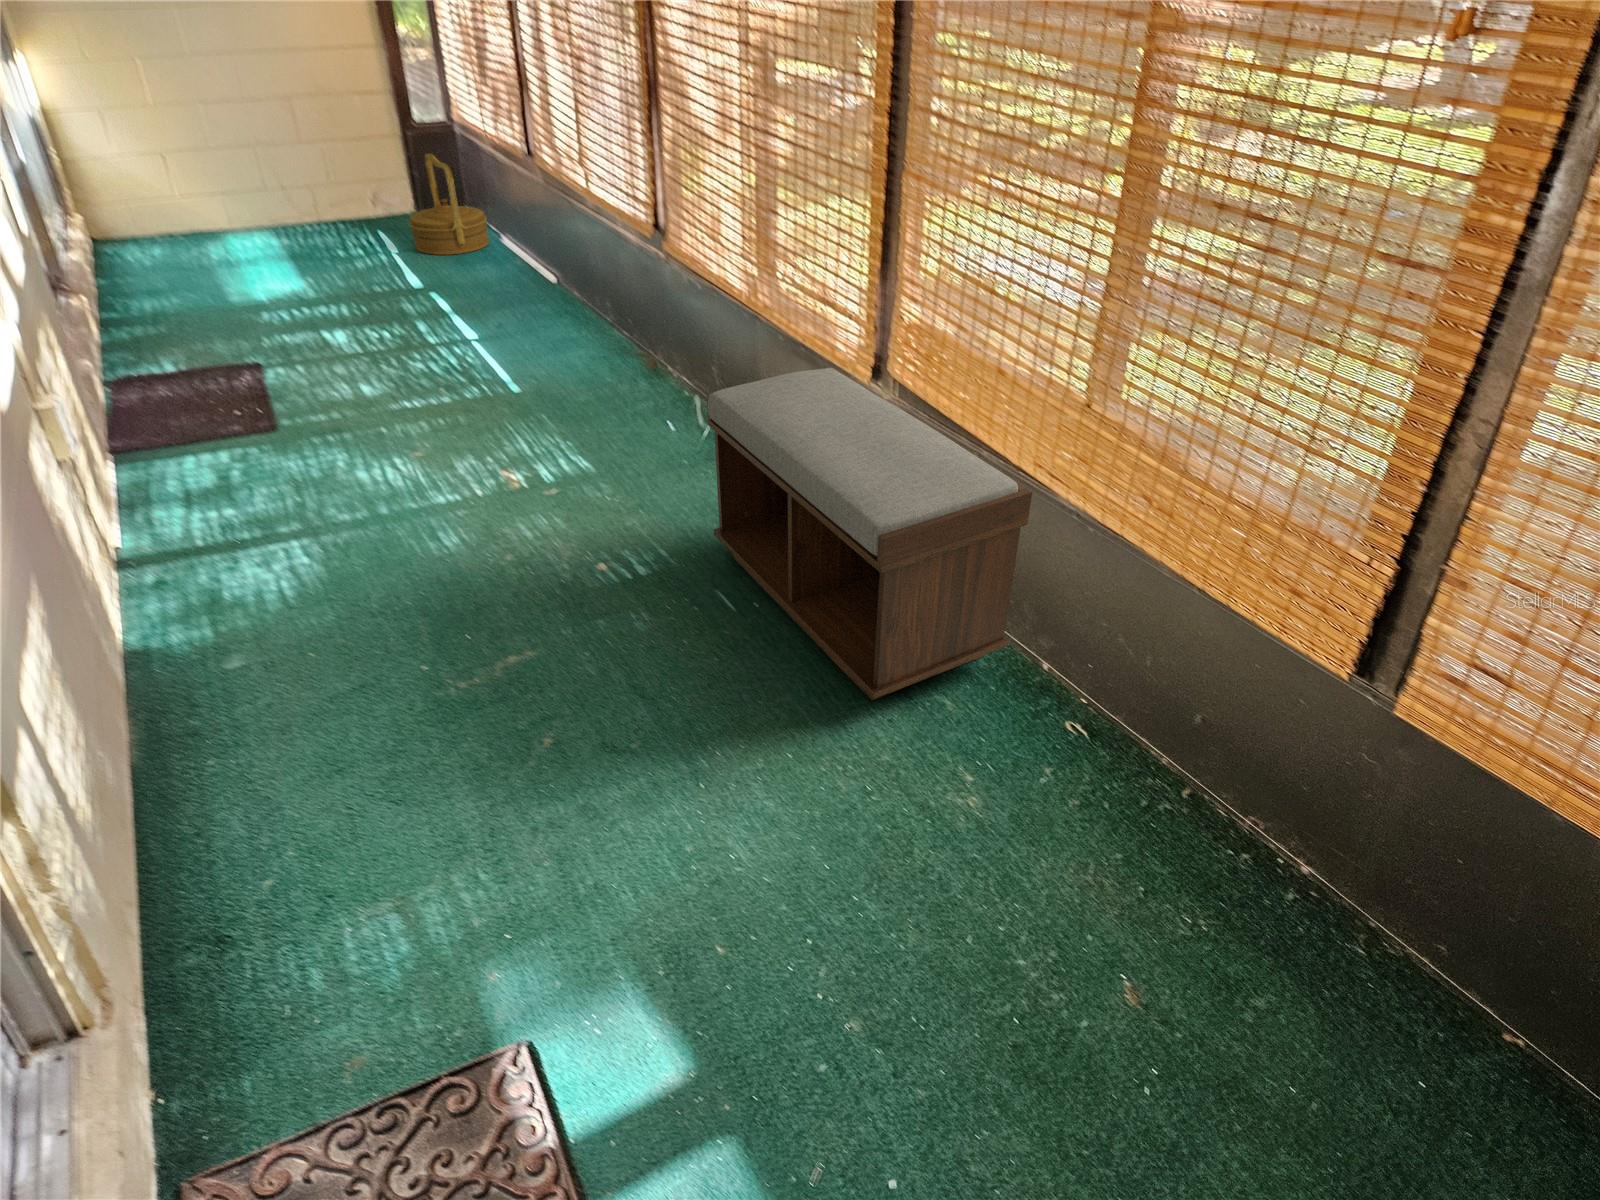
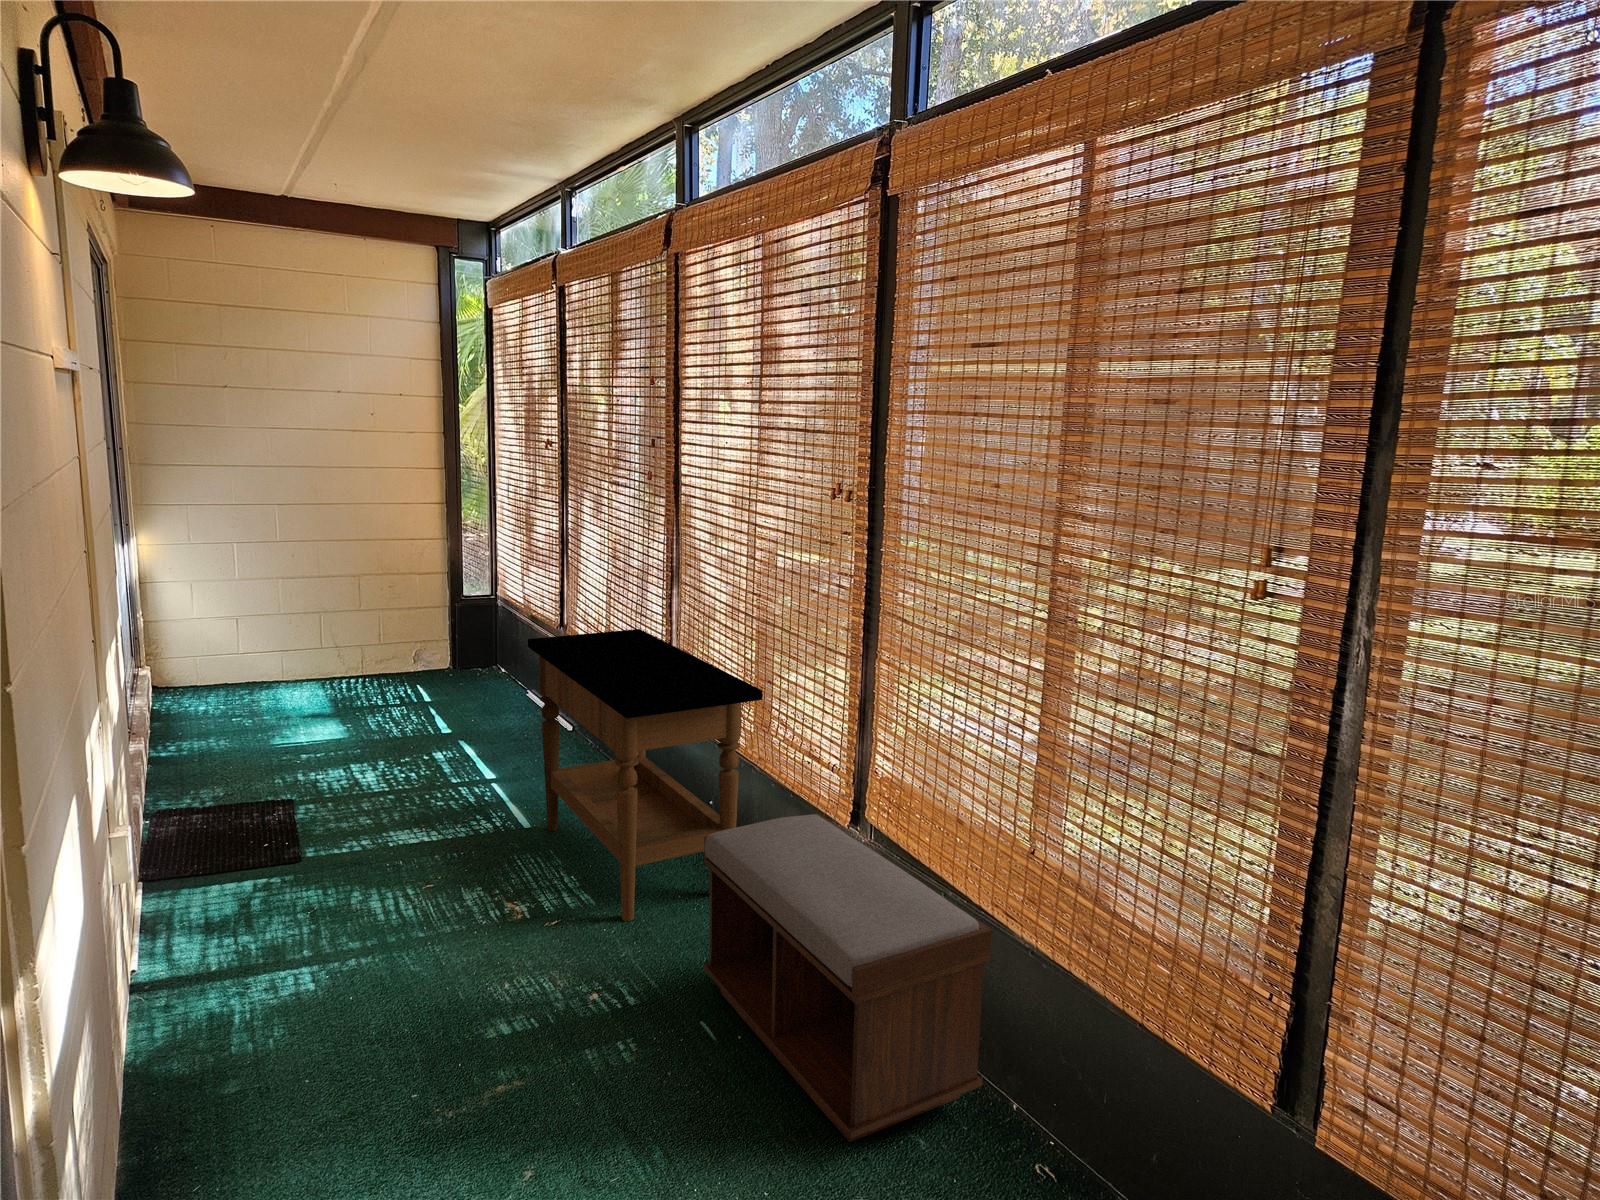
side table: none [483,153,766,487] -> present [528,629,763,921]
woven basket: present [409,154,489,255] -> none [447,619,517,703]

